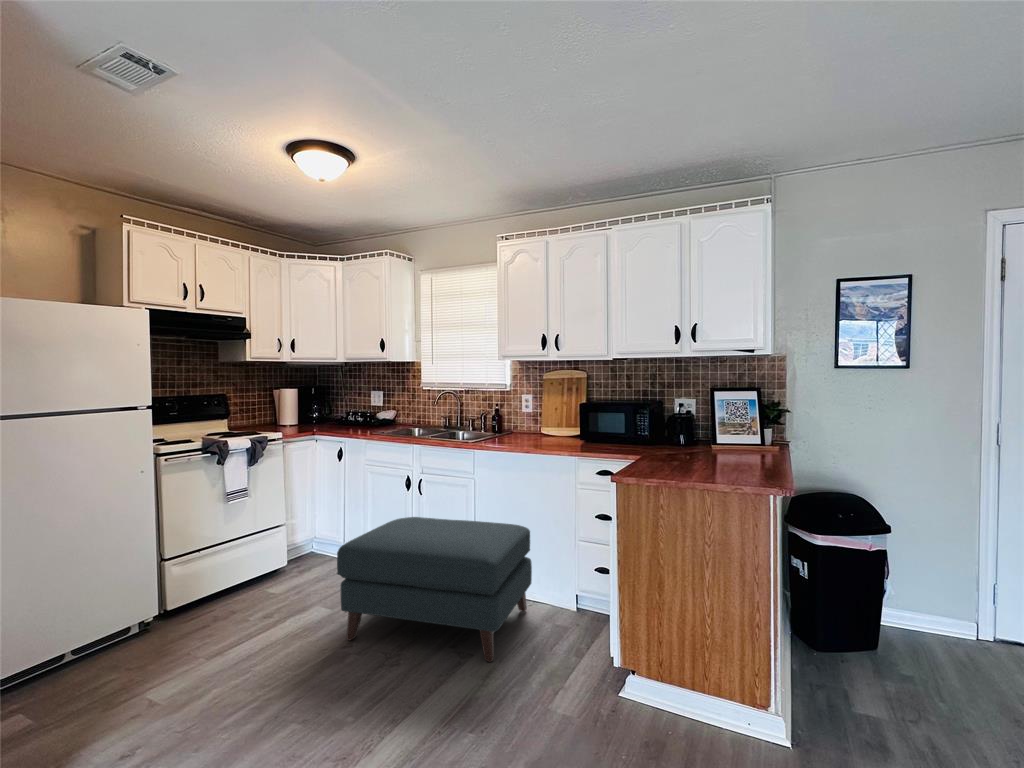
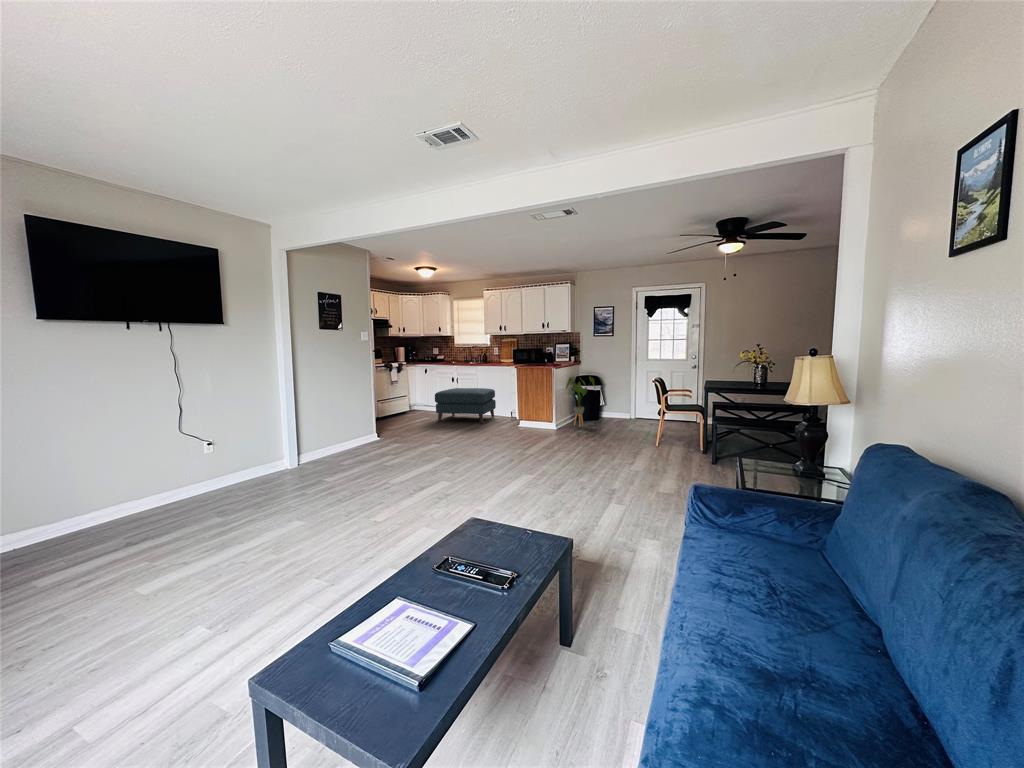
house plant: none [787,510,910,713] -> present [566,377,595,426]

